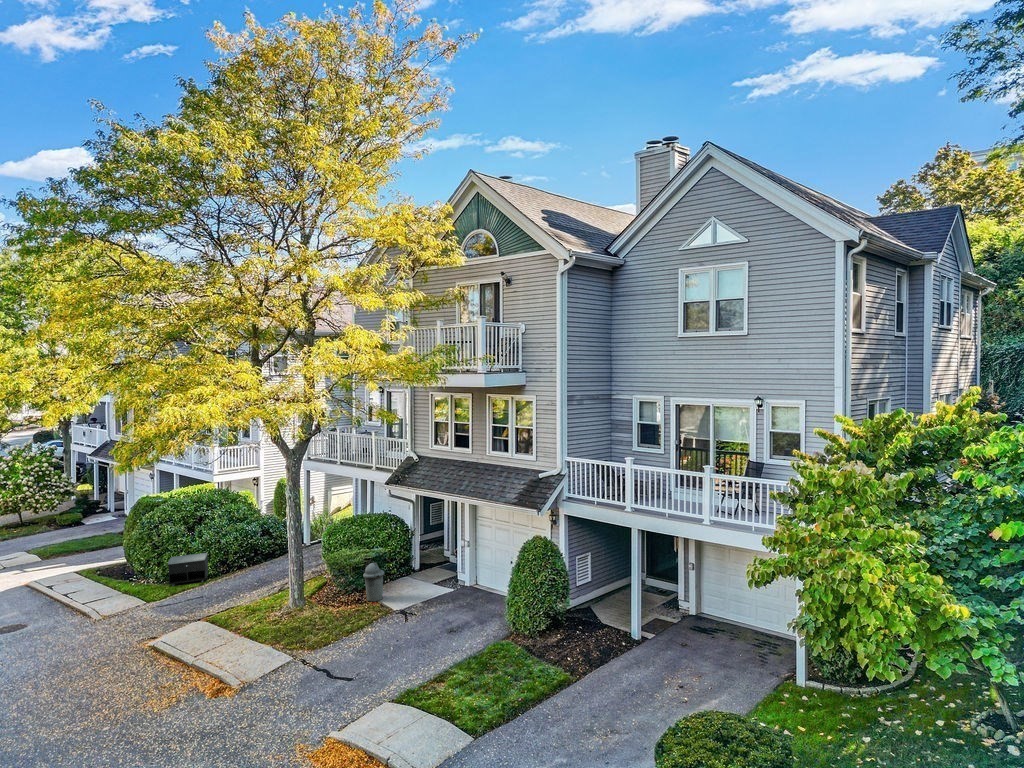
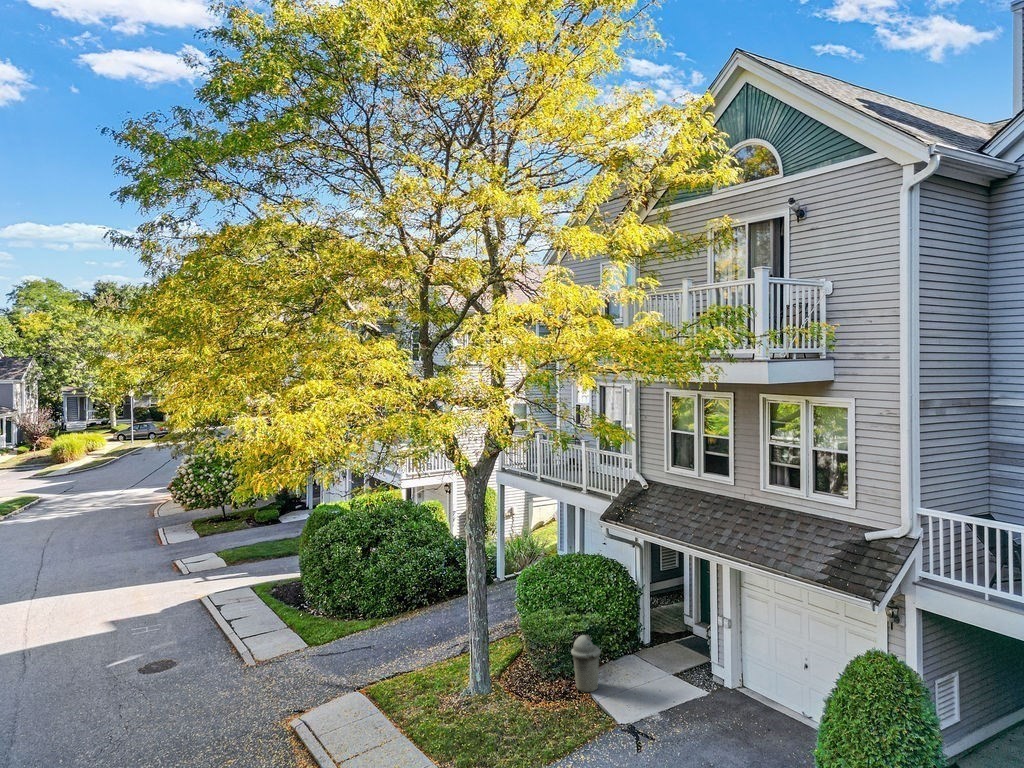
storage bench: present [168,553,208,586] -> none [338,585,383,623]

